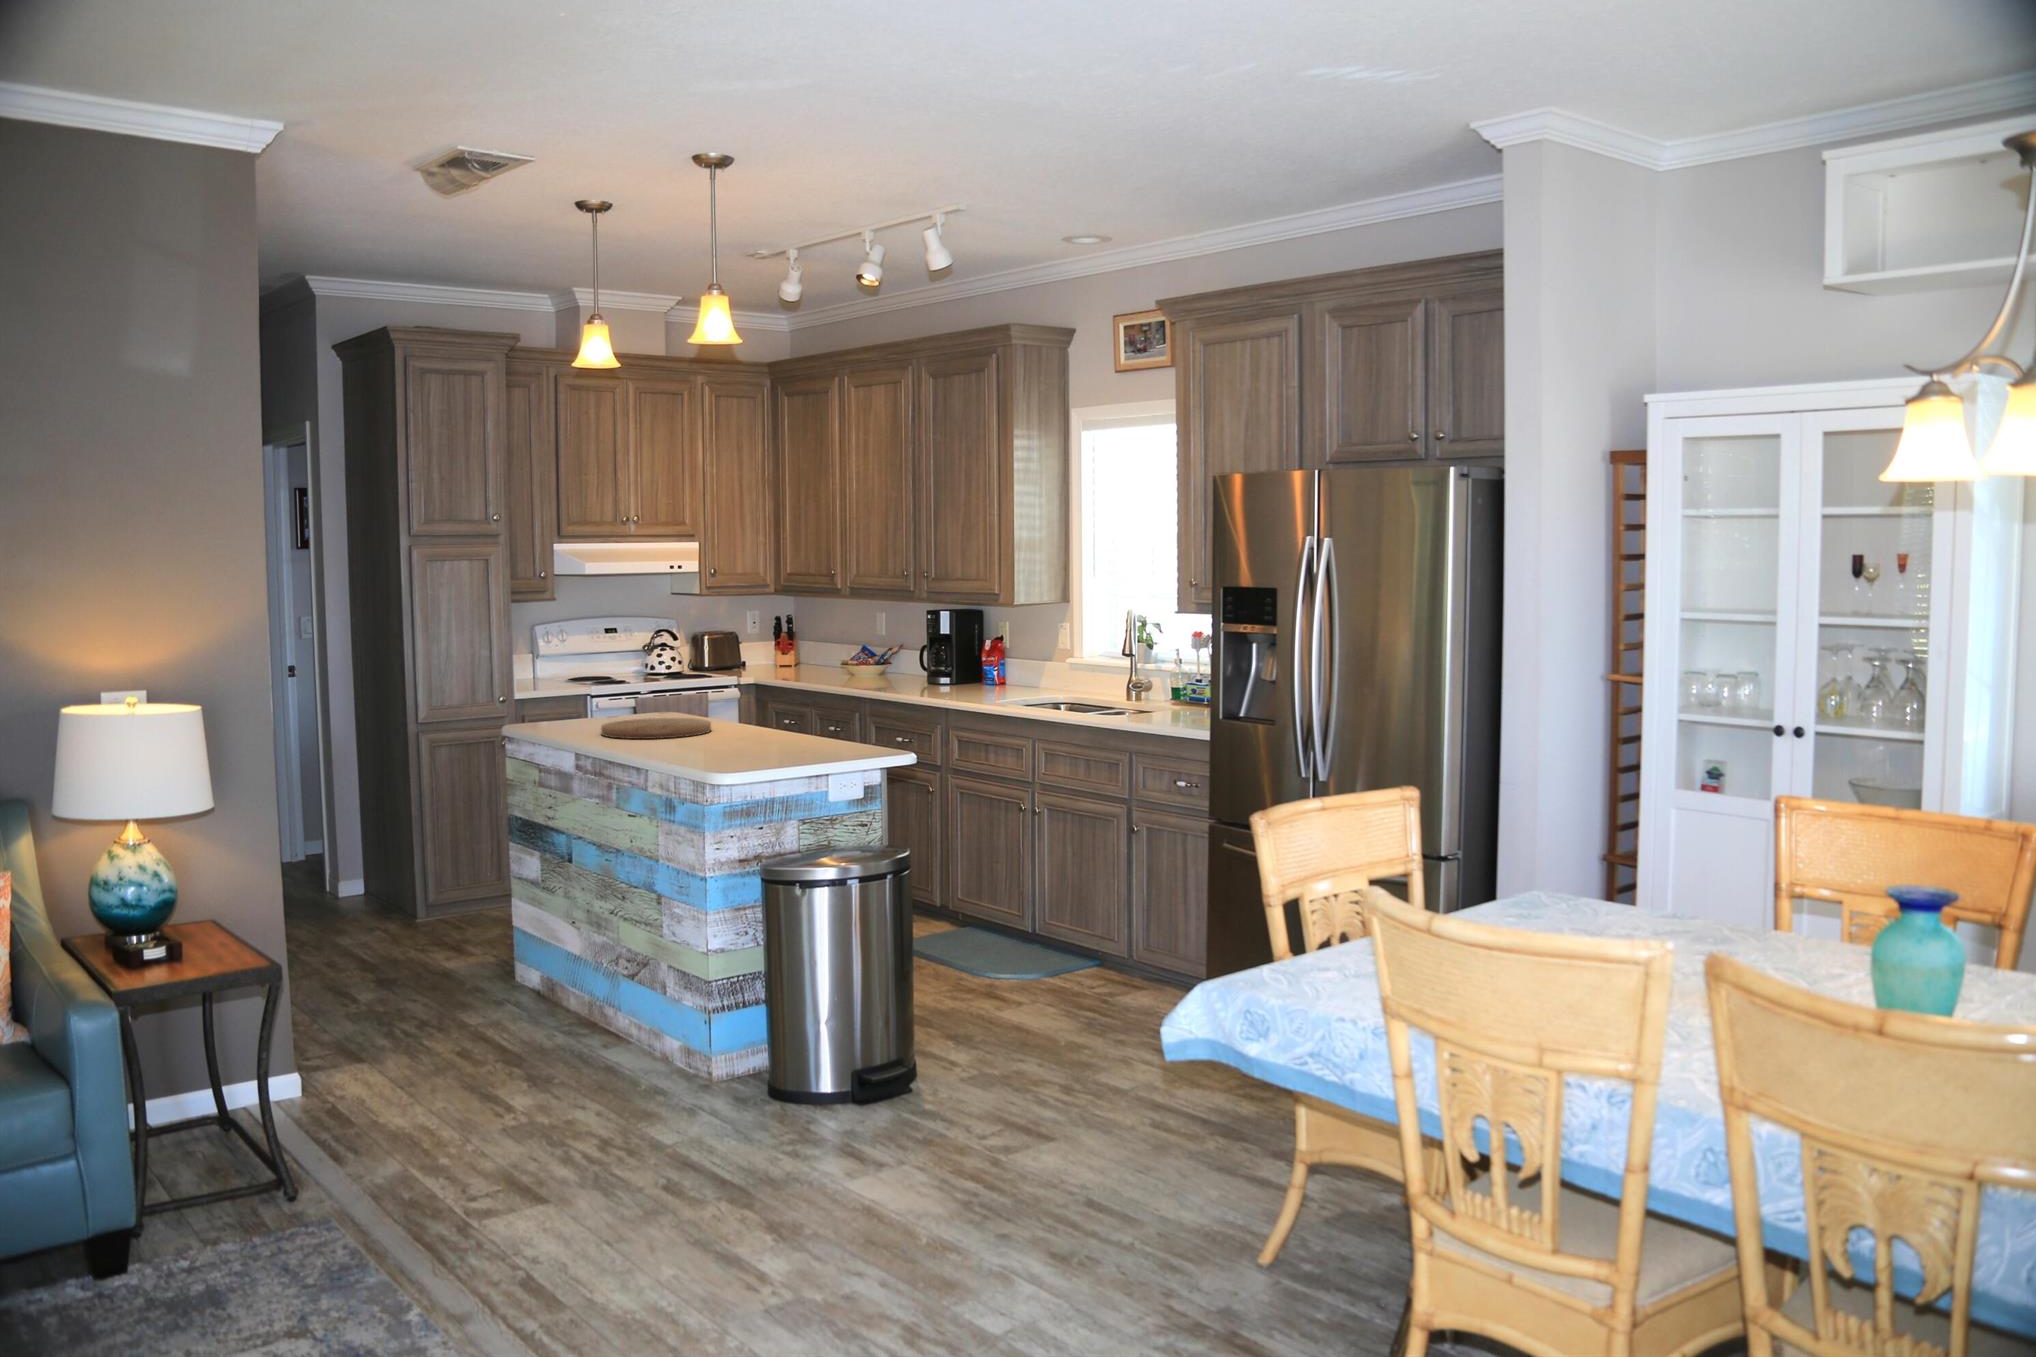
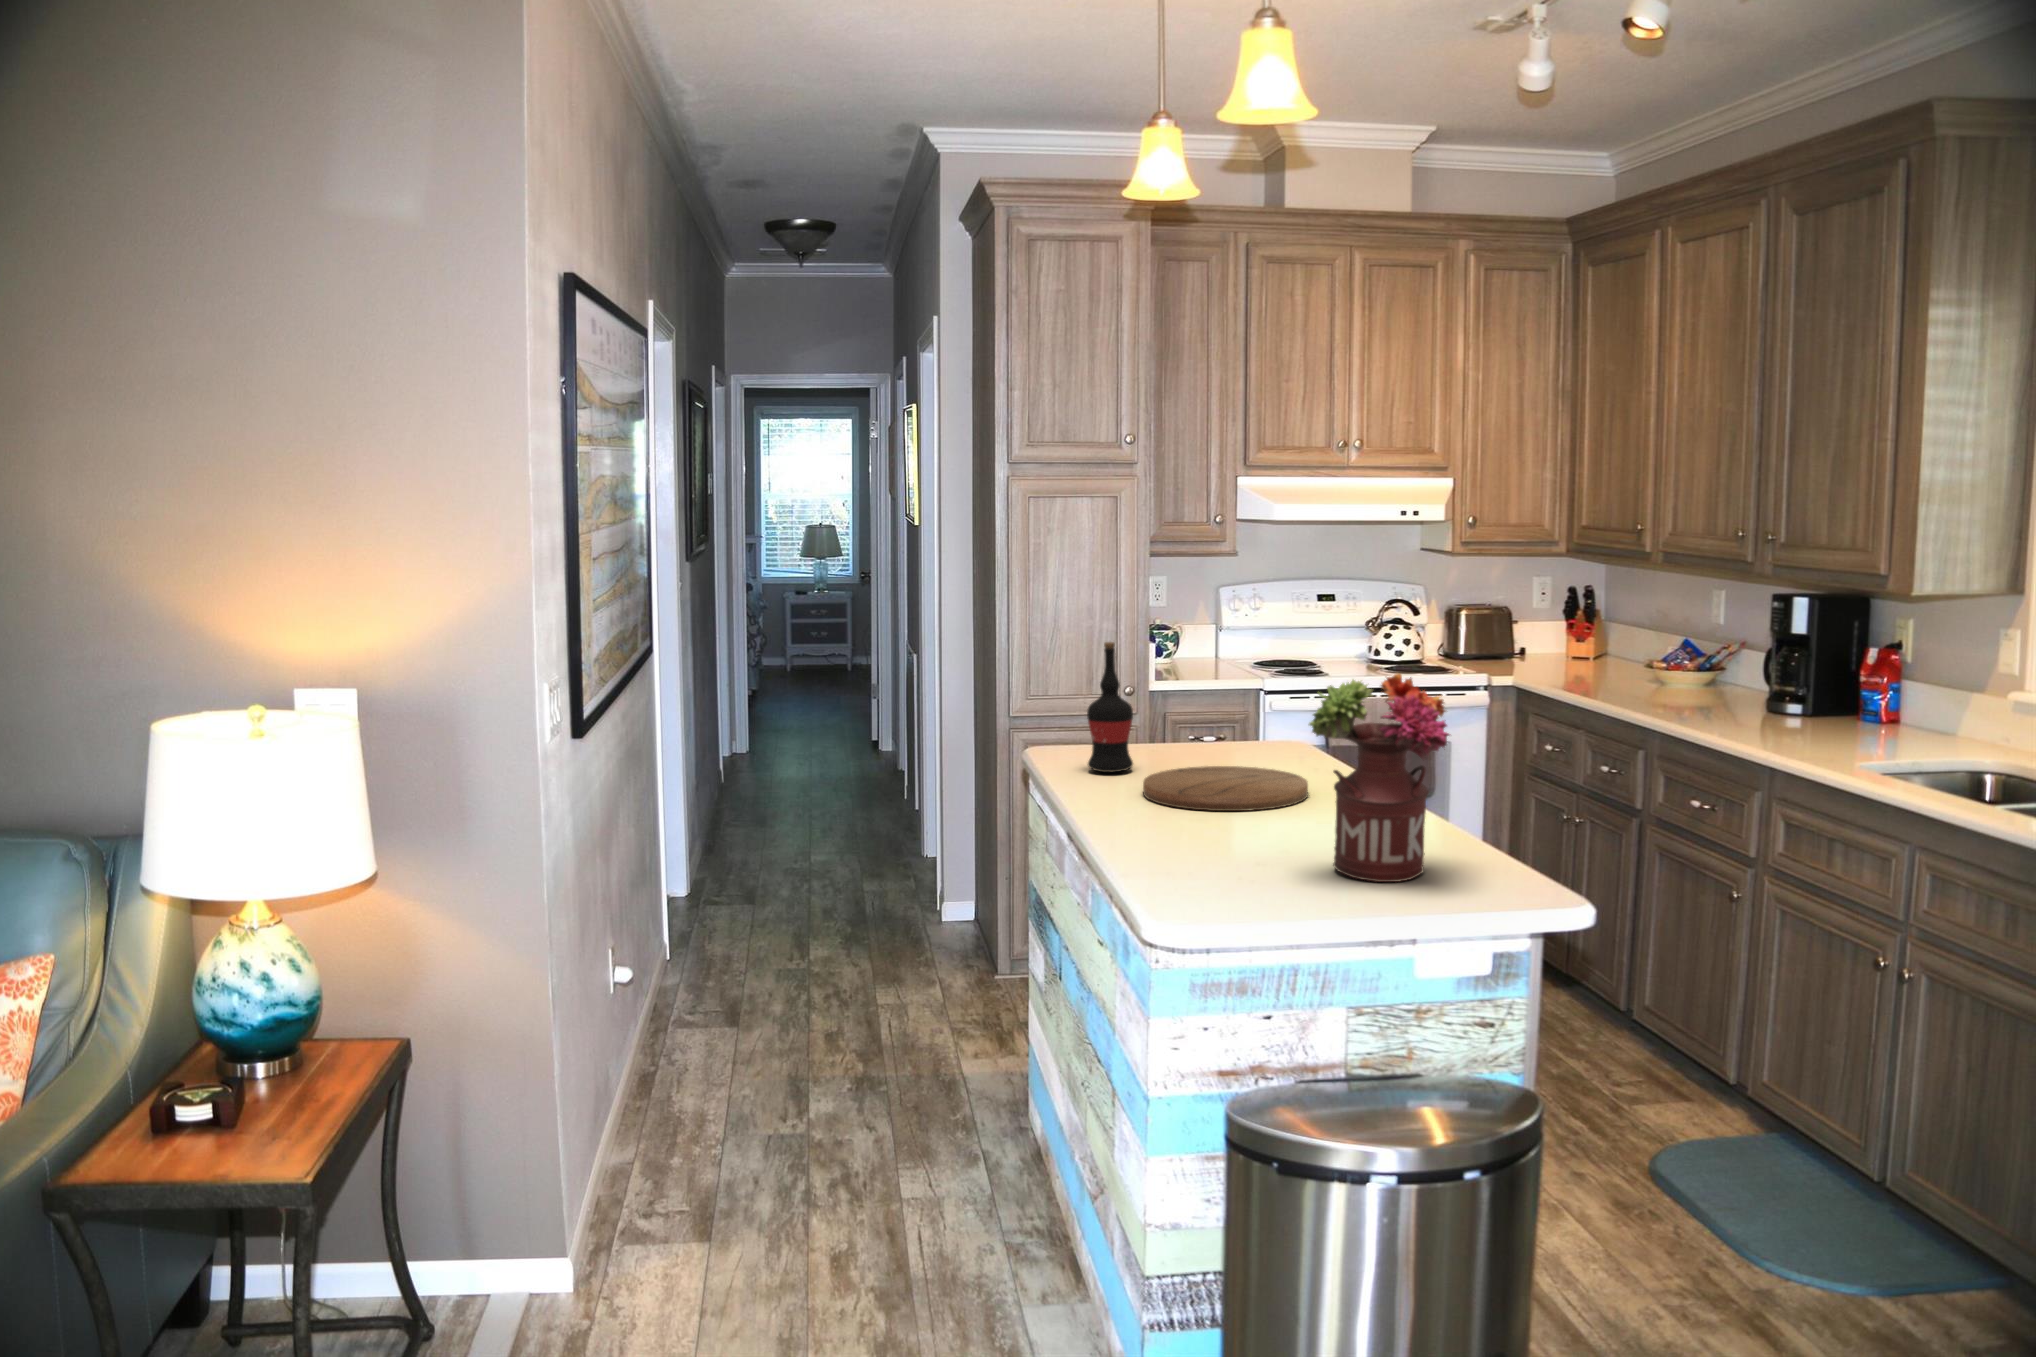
flower arrangement: none [757,632,840,753] -> present [1309,673,1449,882]
wine bottle: none [543,640,577,730] -> present [1087,642,1133,772]

